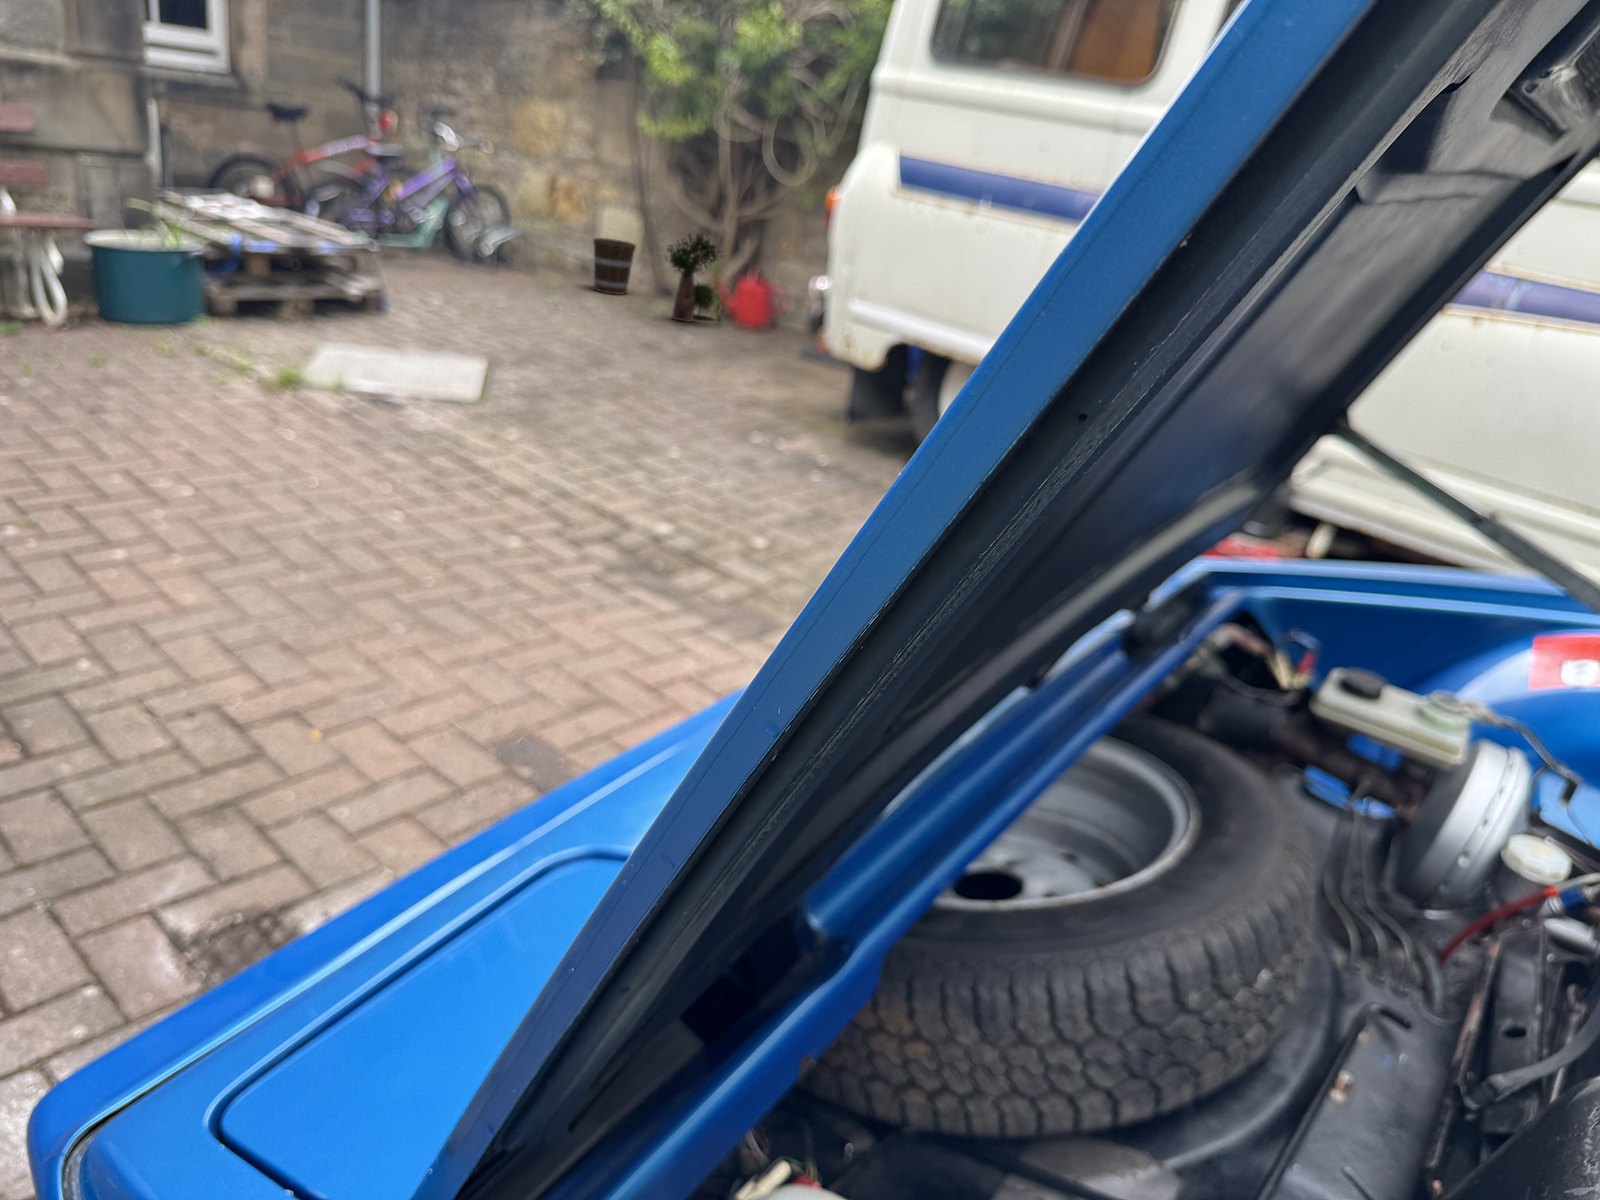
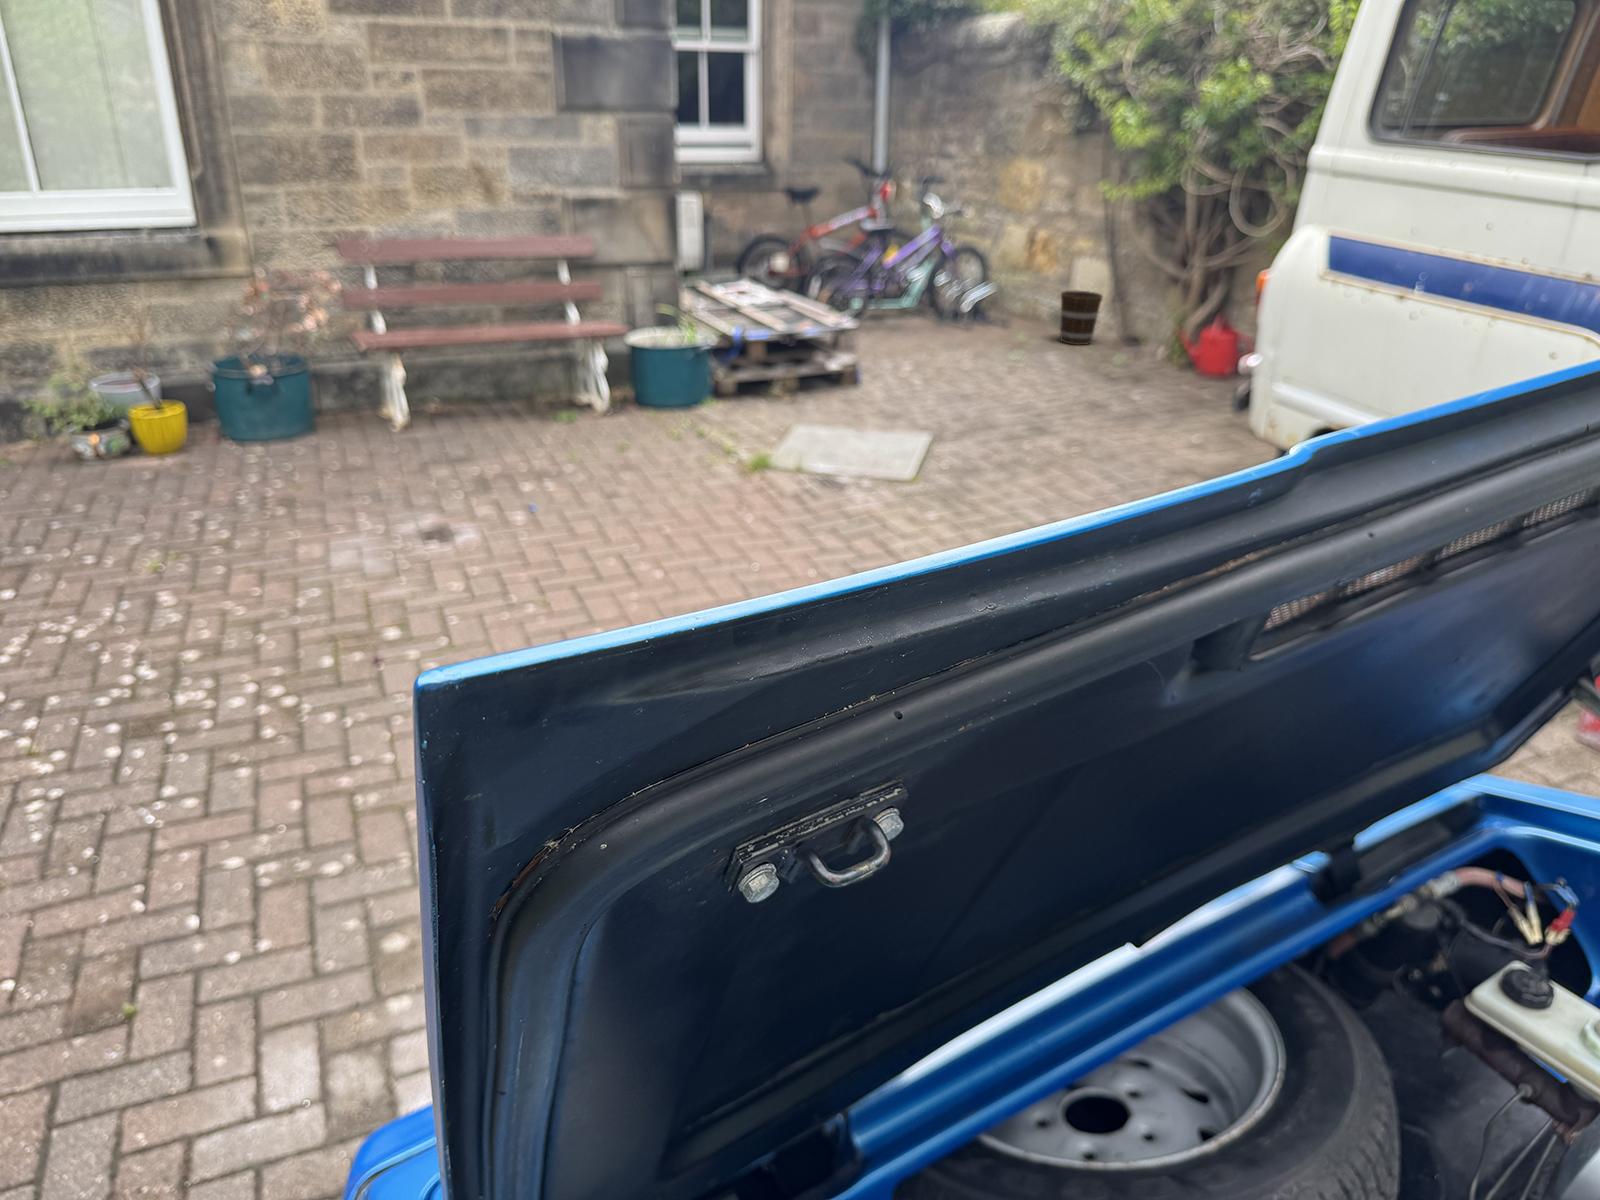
potted plant: present [667,233,724,323] -> none [1123,285,1184,376]

